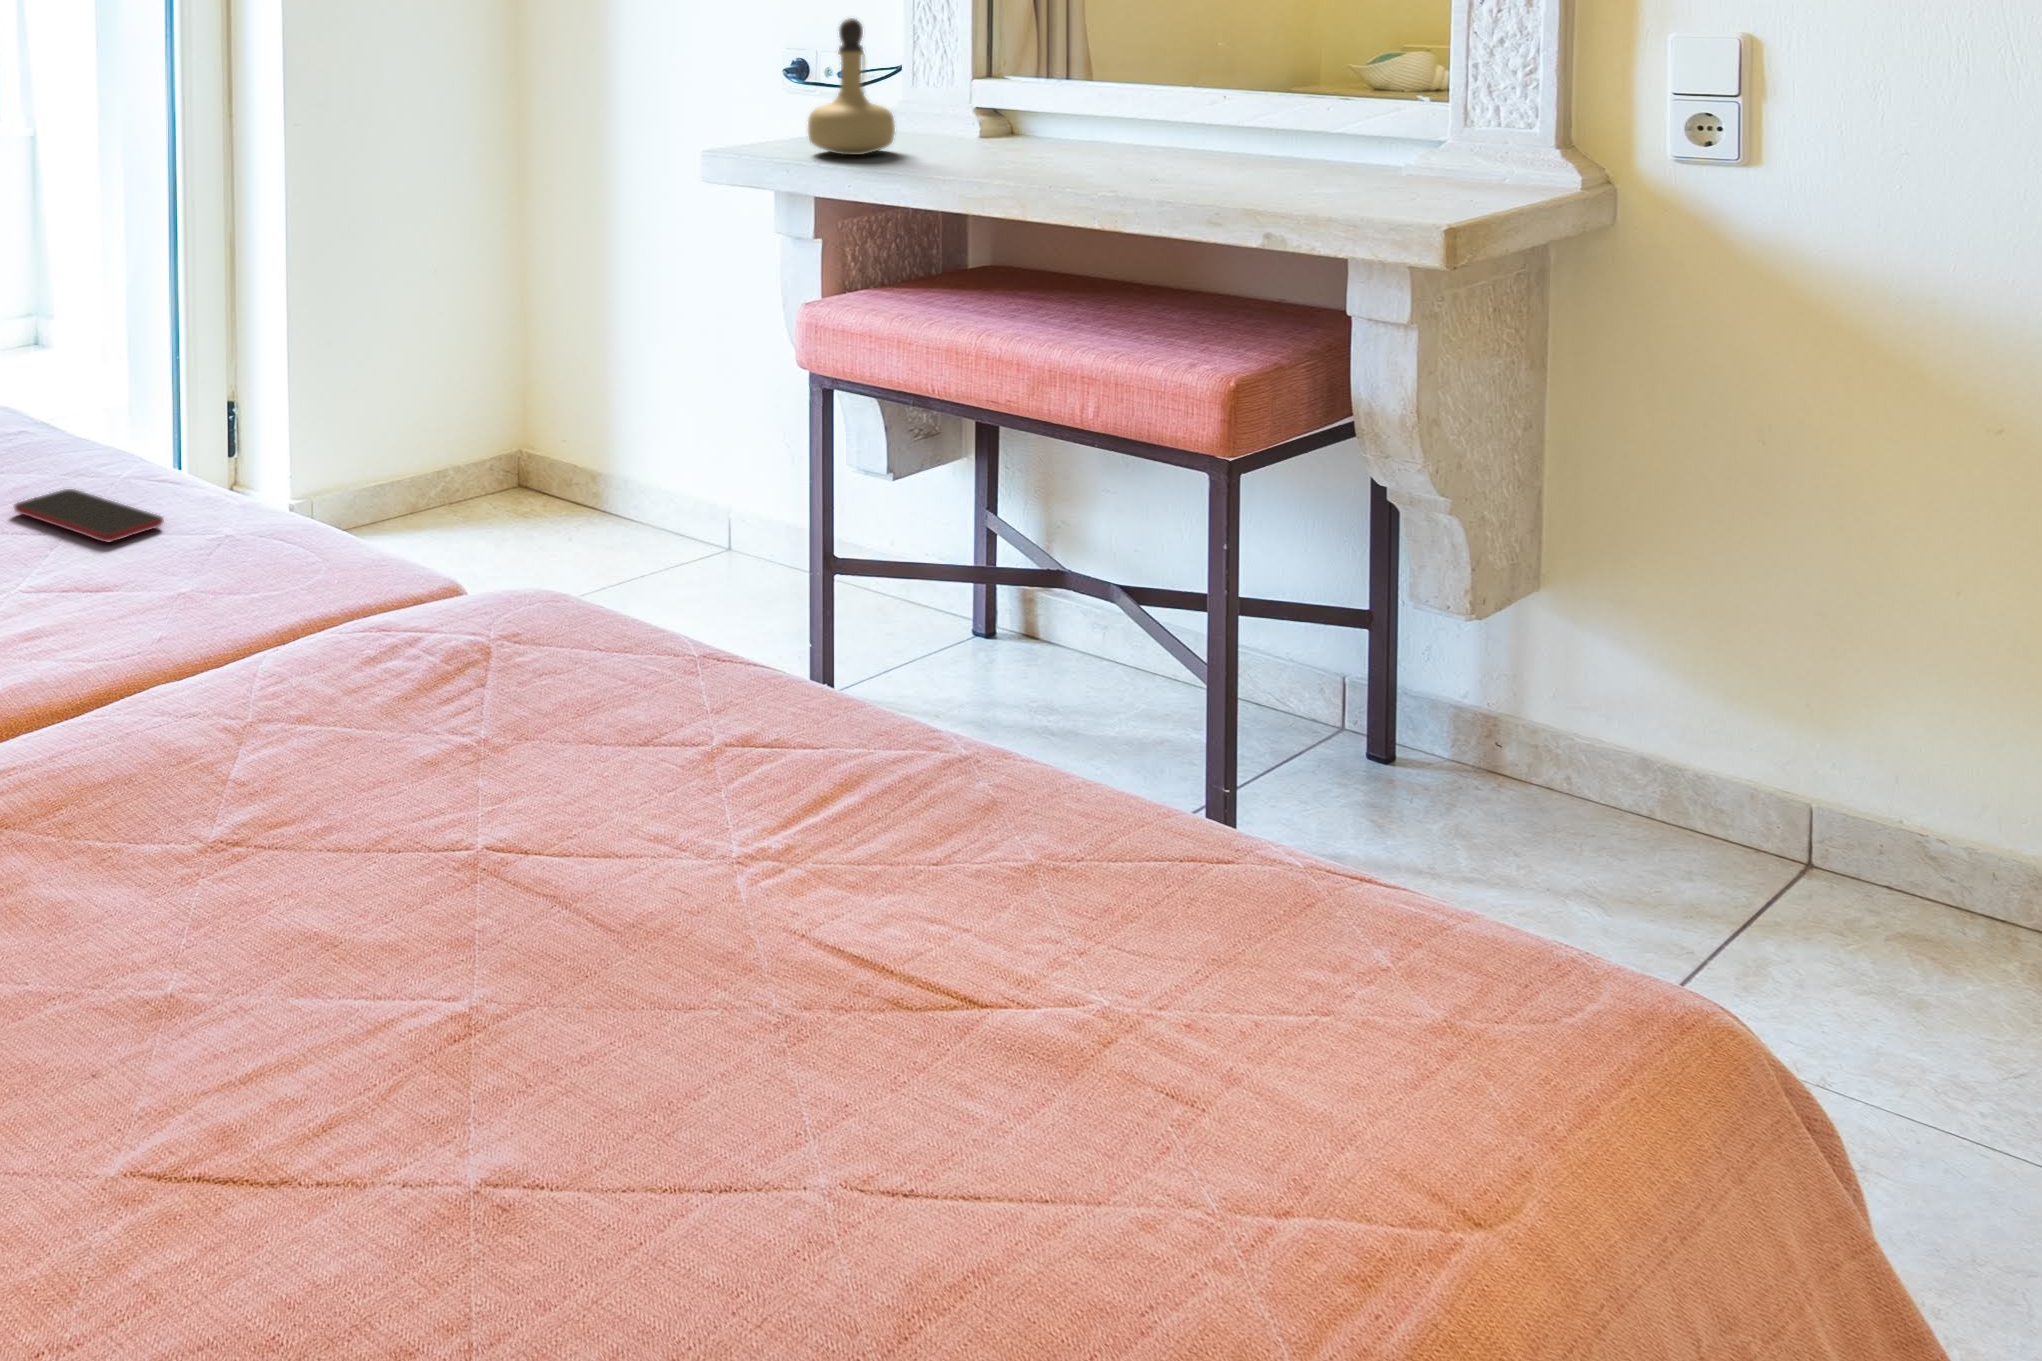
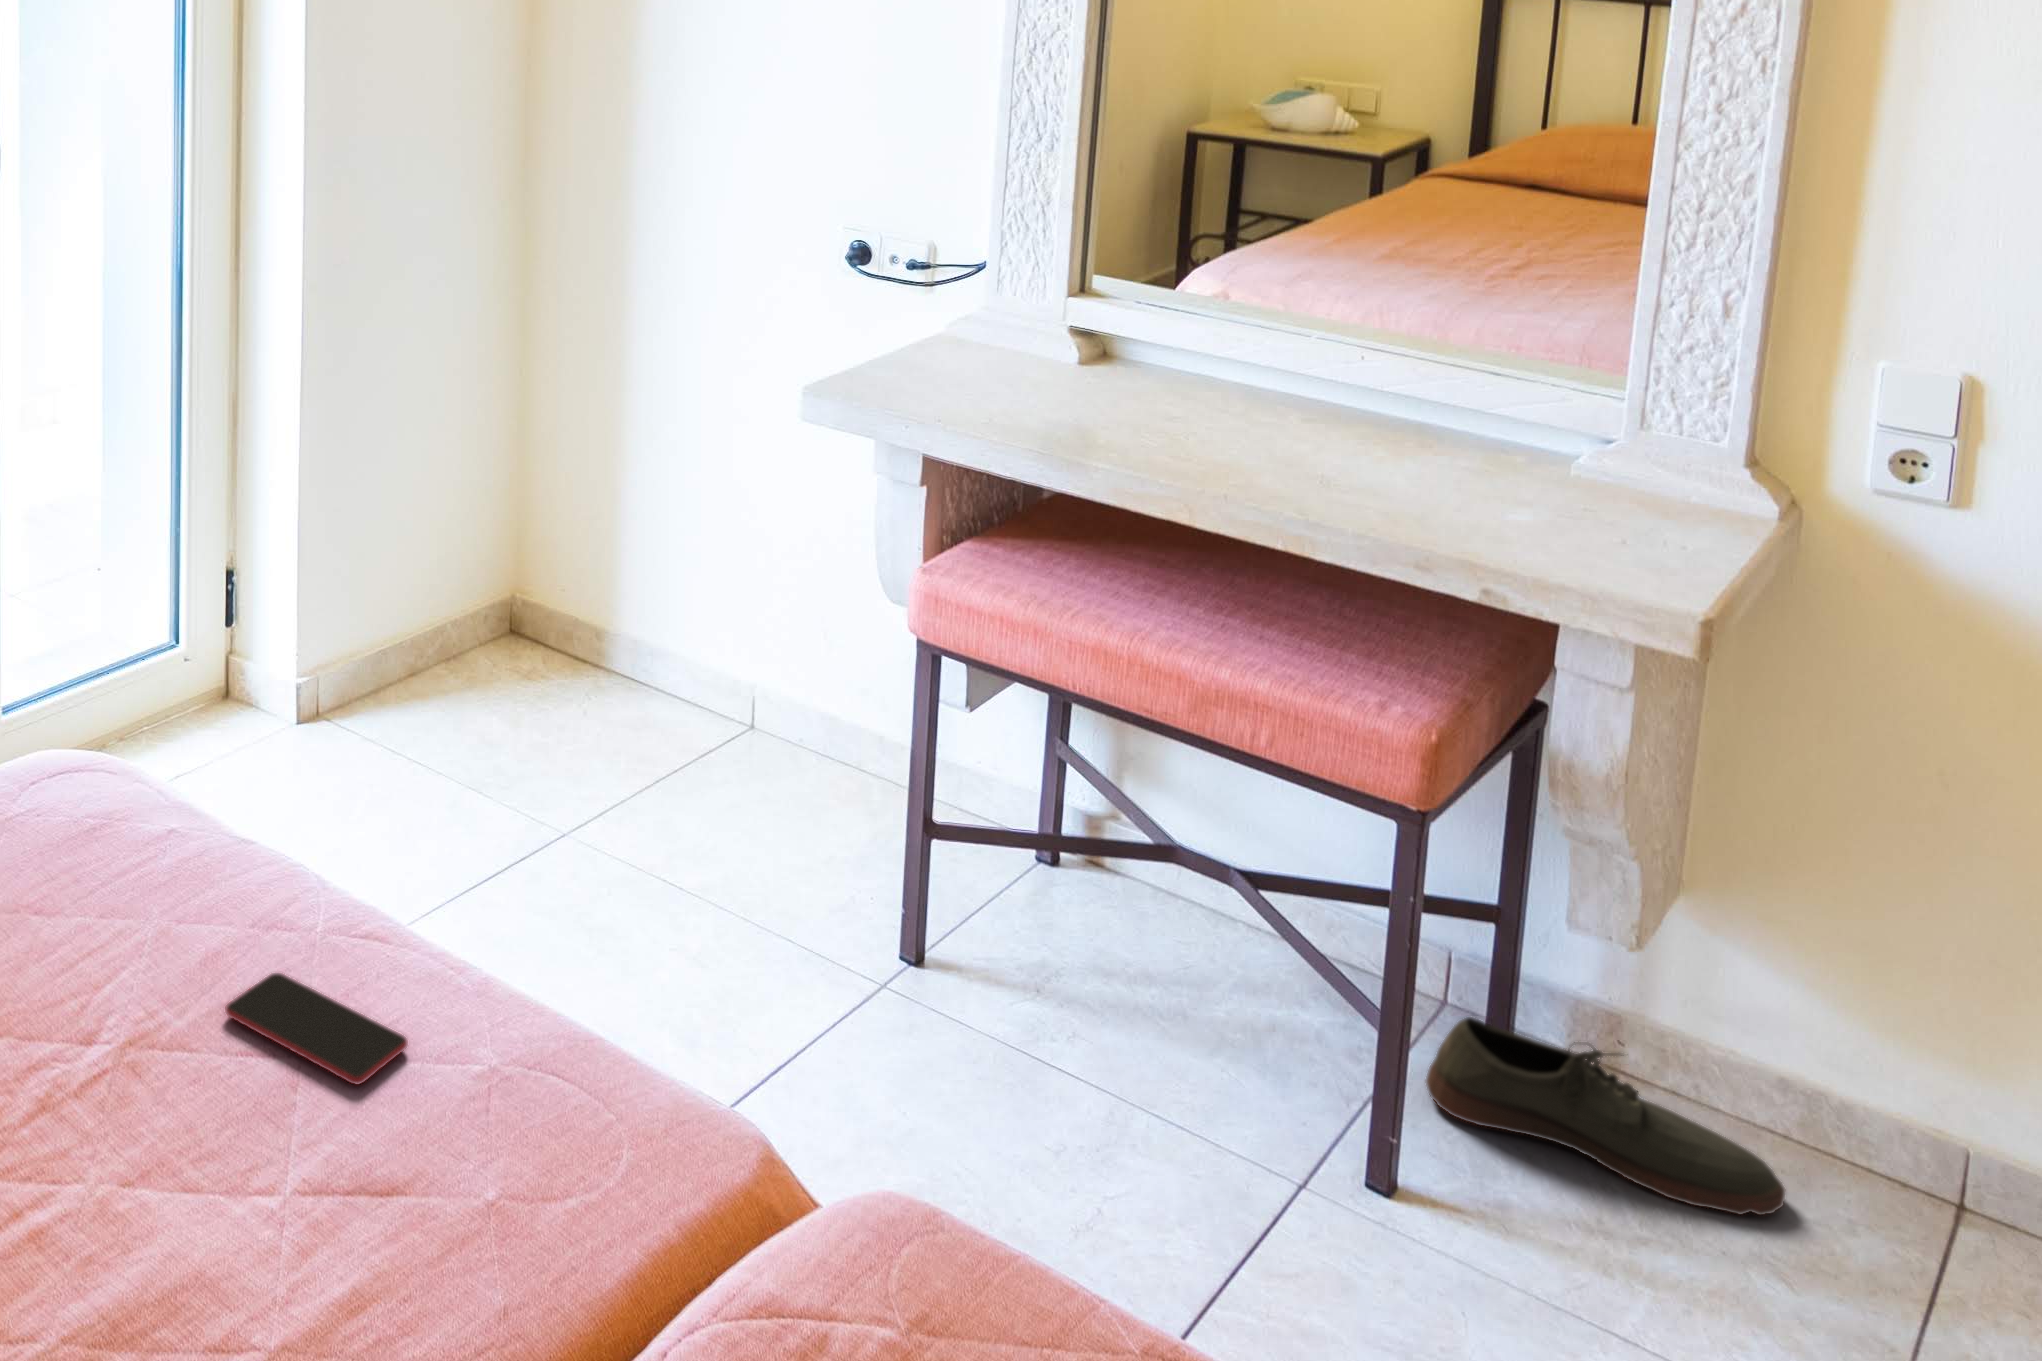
perfume bottle: present [808,18,895,155] -> none [916,255,1010,401]
shoe: none [1295,704,1628,864] -> present [1425,1017,1785,1215]

